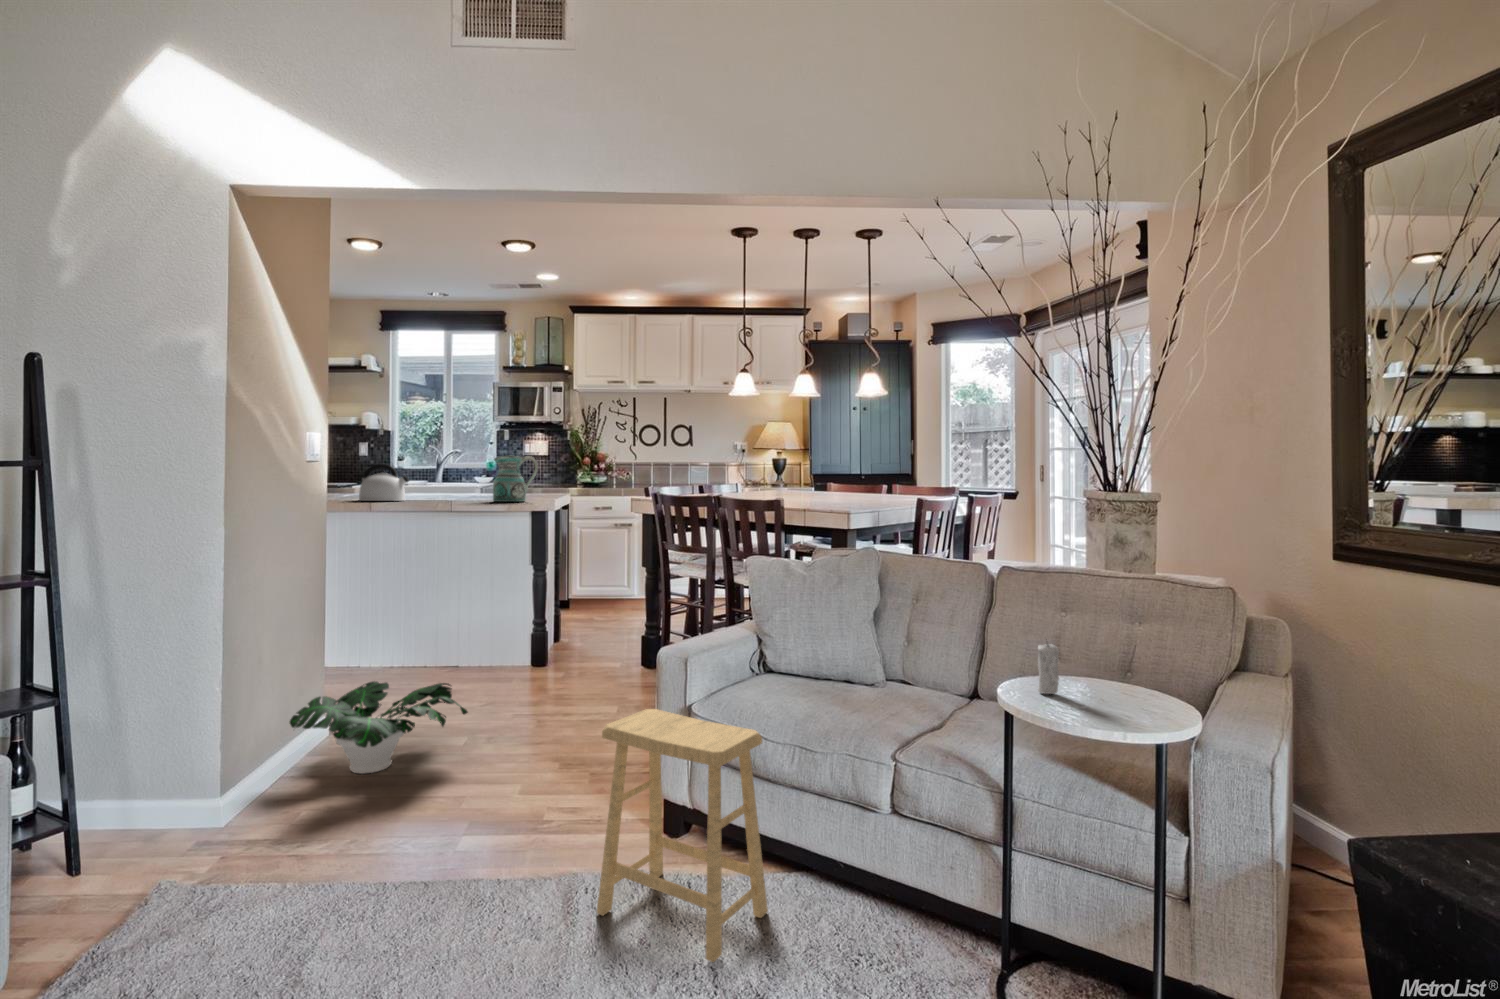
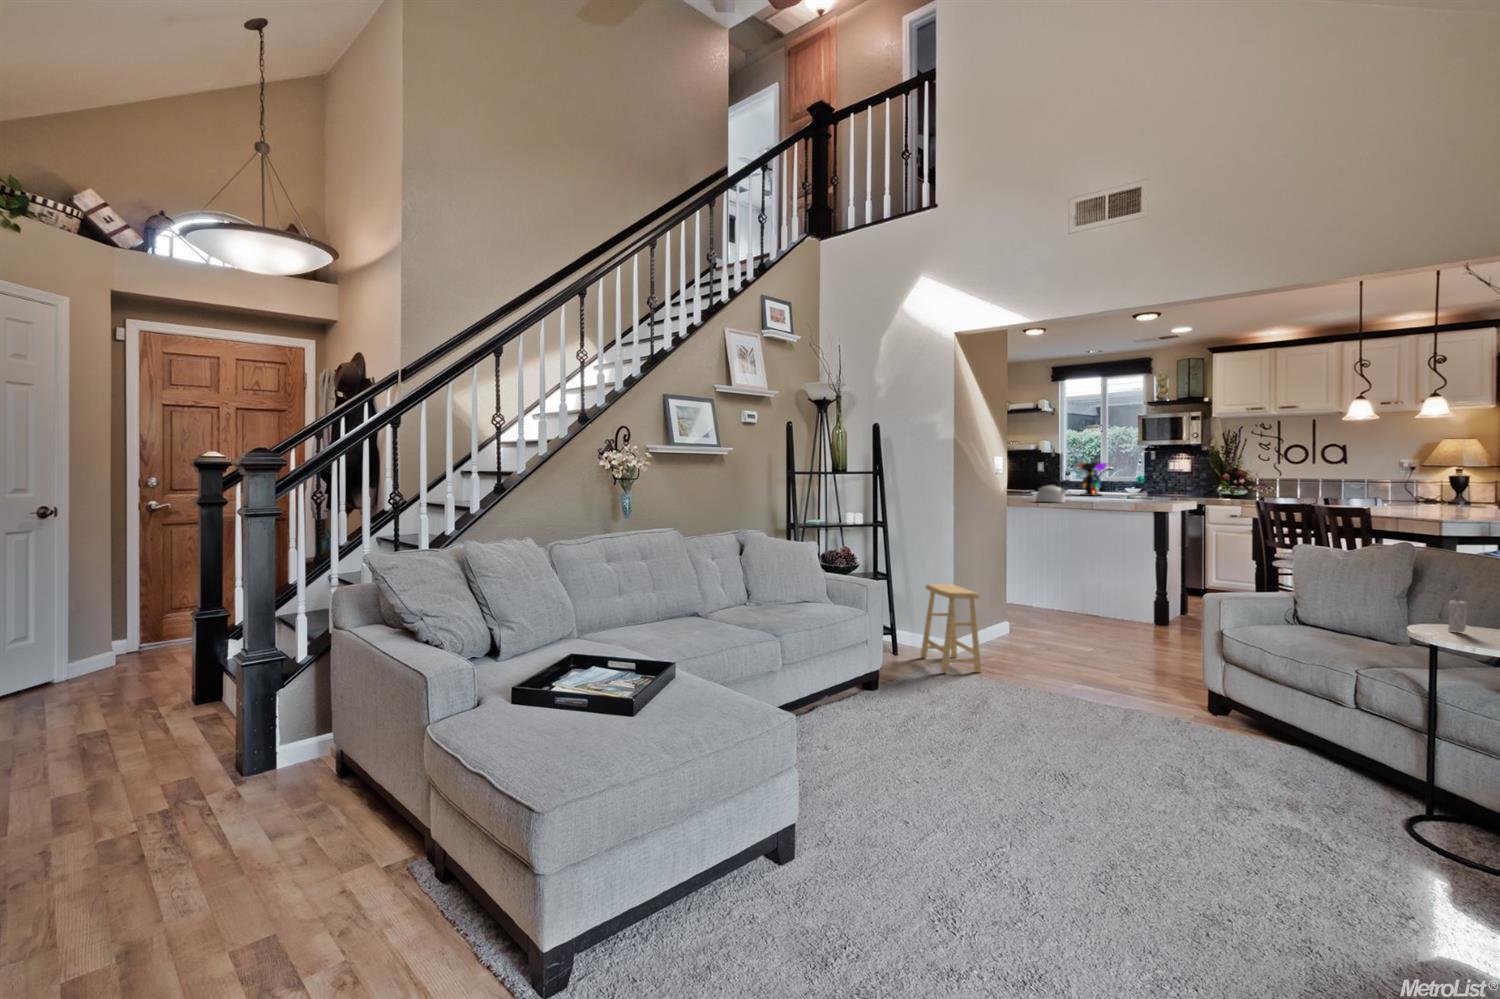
decorative bowl: none [413,442,458,488] -> present [1077,463,1109,496]
ceramic pitcher: present [493,456,538,502] -> none [1125,473,1161,506]
potted plant: present [290,681,468,774] -> none [996,603,1093,650]
footstool: present [597,709,768,962] -> present [921,584,981,673]

